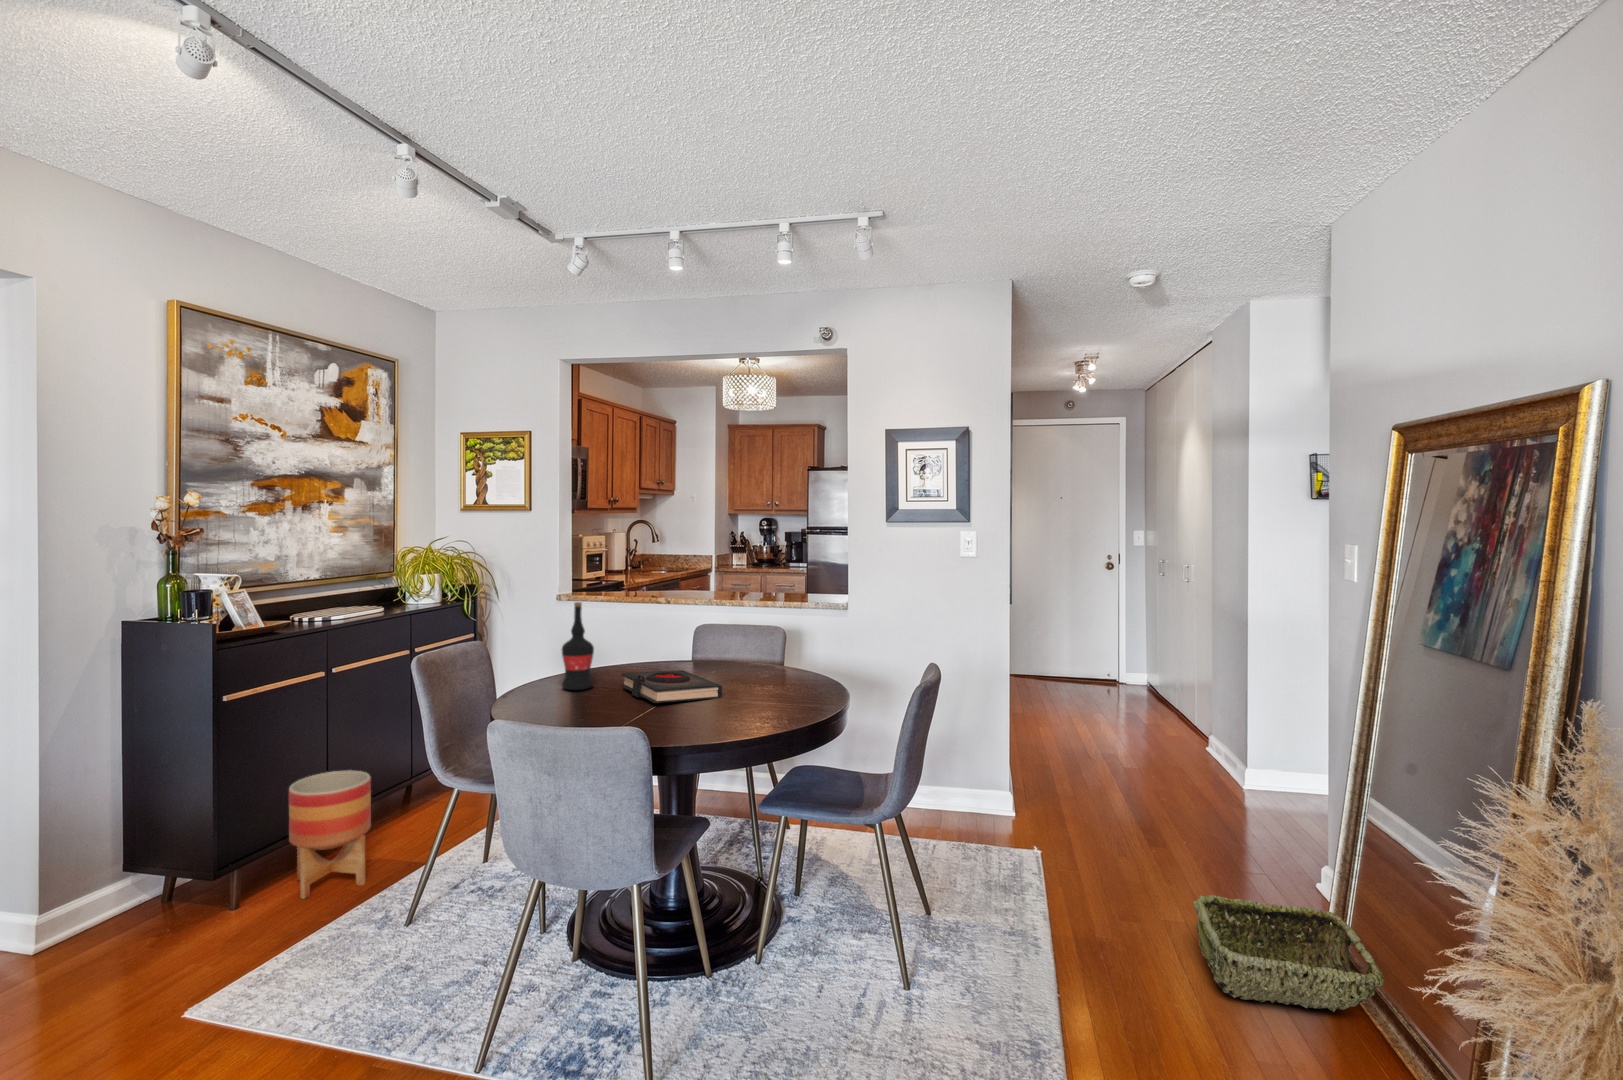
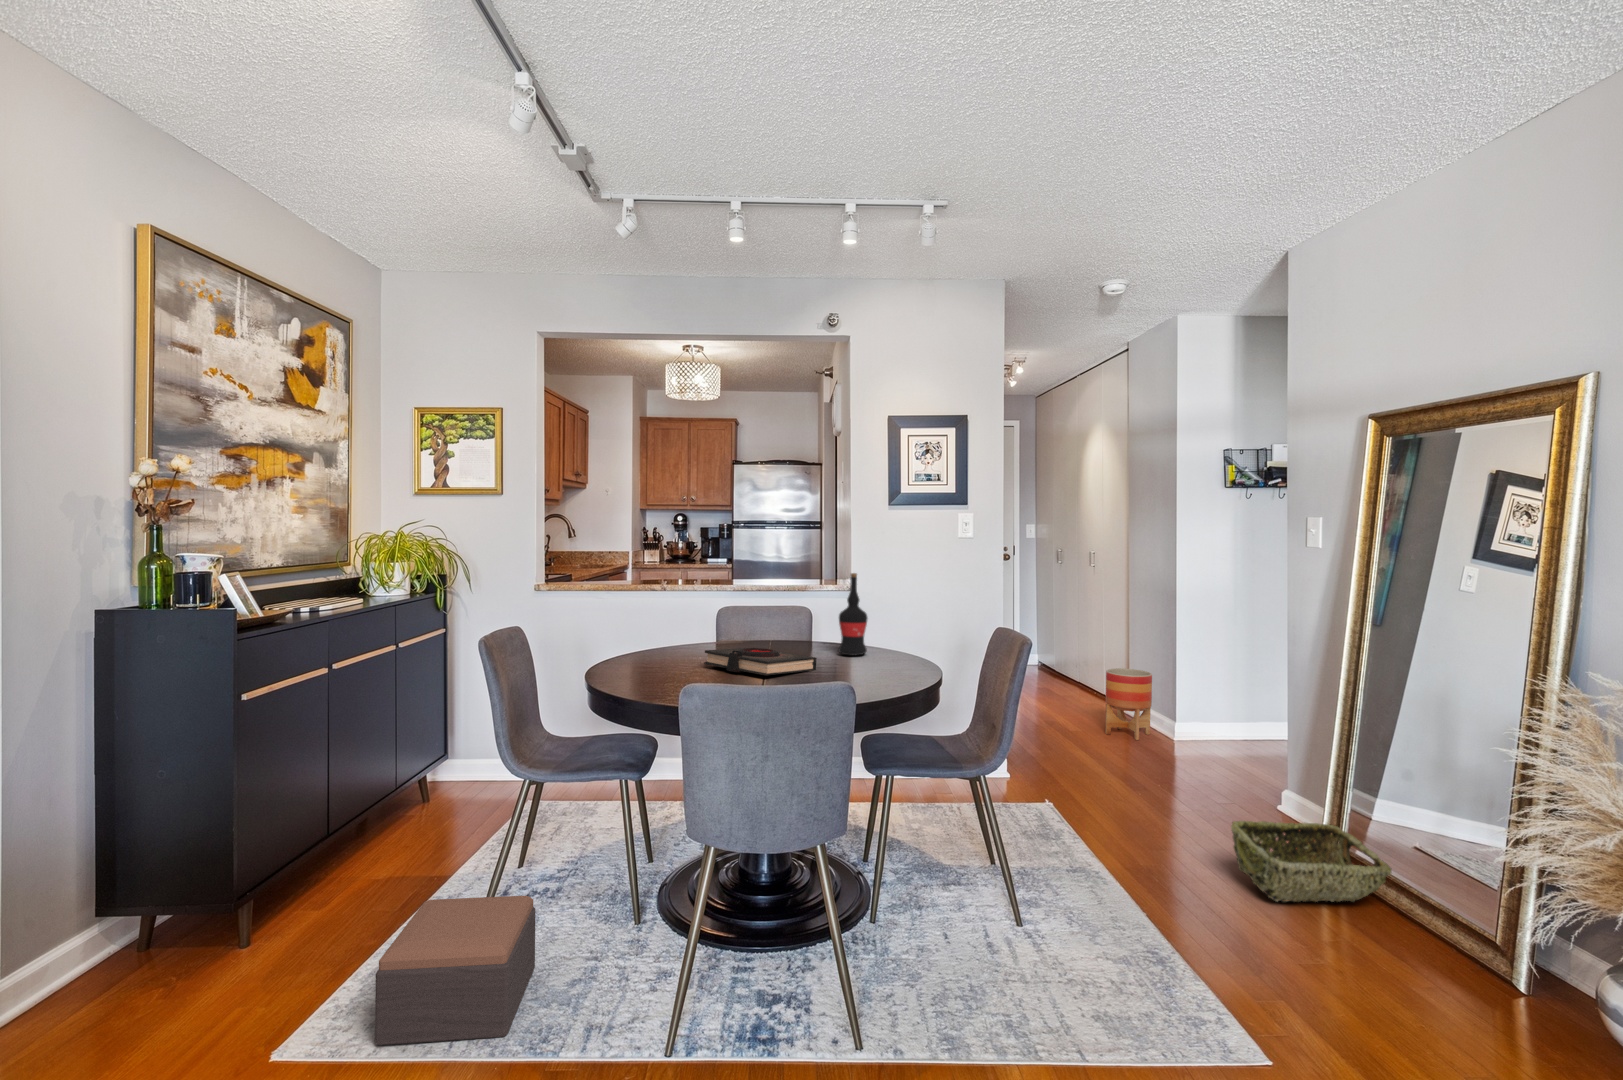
wine bottle: present [562,602,594,690] -> present [838,573,867,655]
planter: present [289,770,371,899] -> present [1105,668,1152,740]
footstool: none [256,893,427,1030] -> present [375,896,535,1045]

